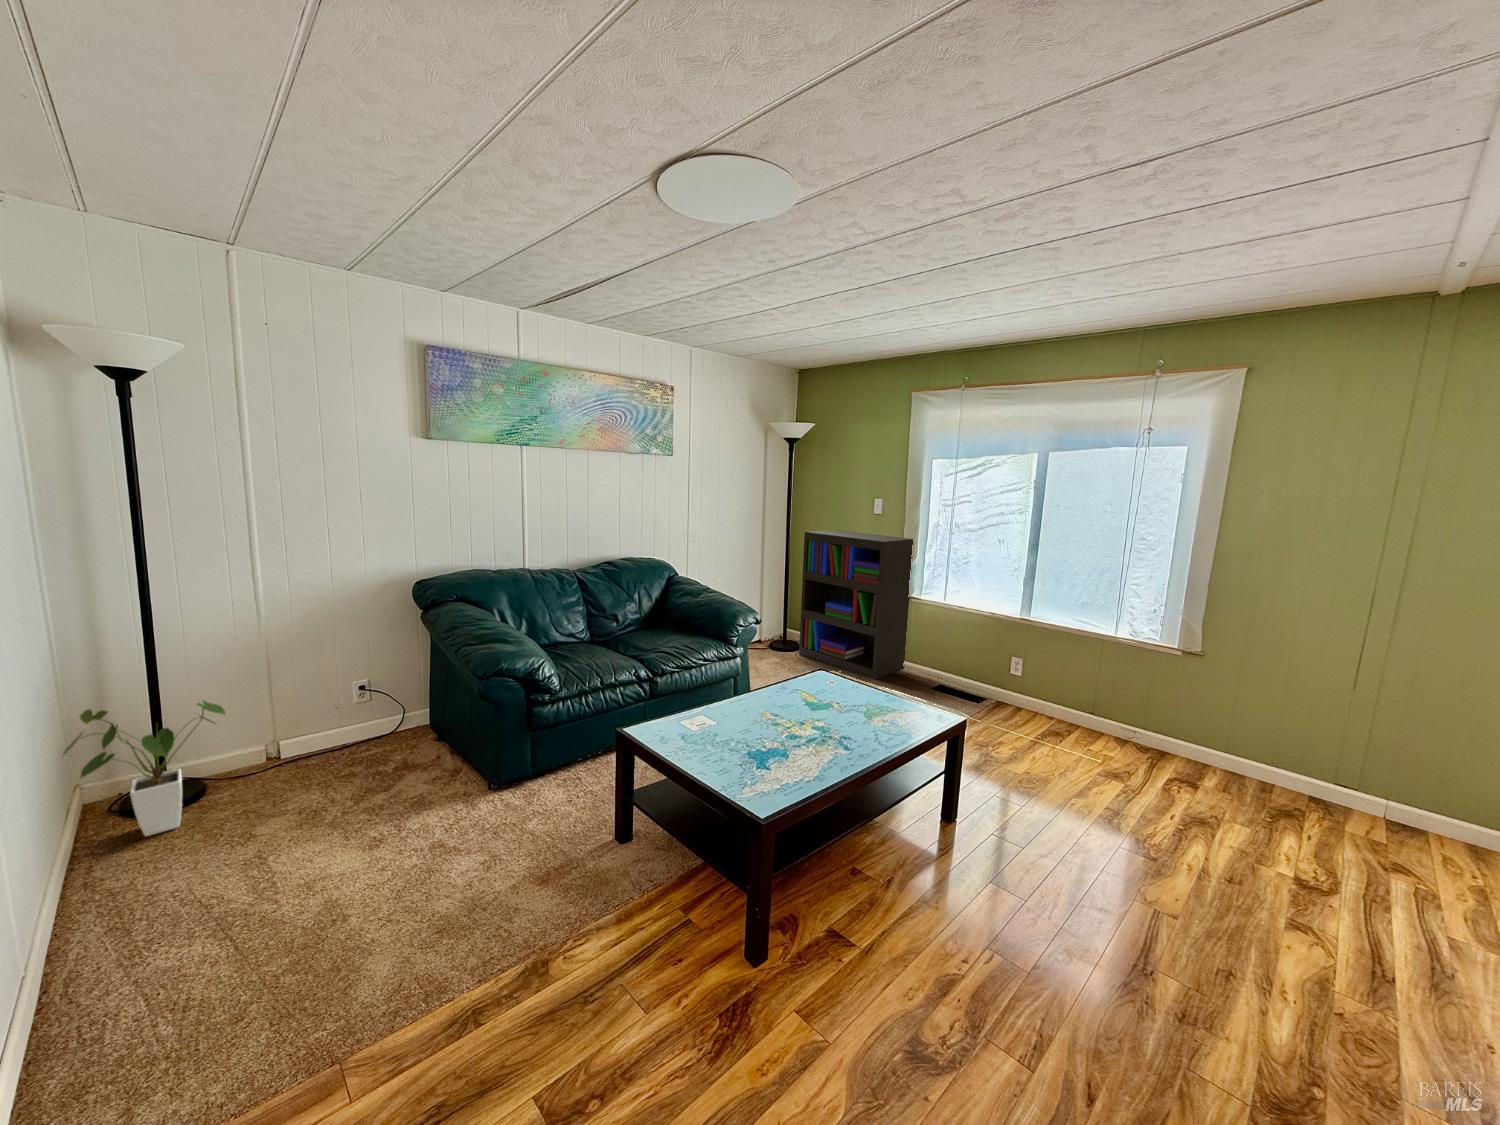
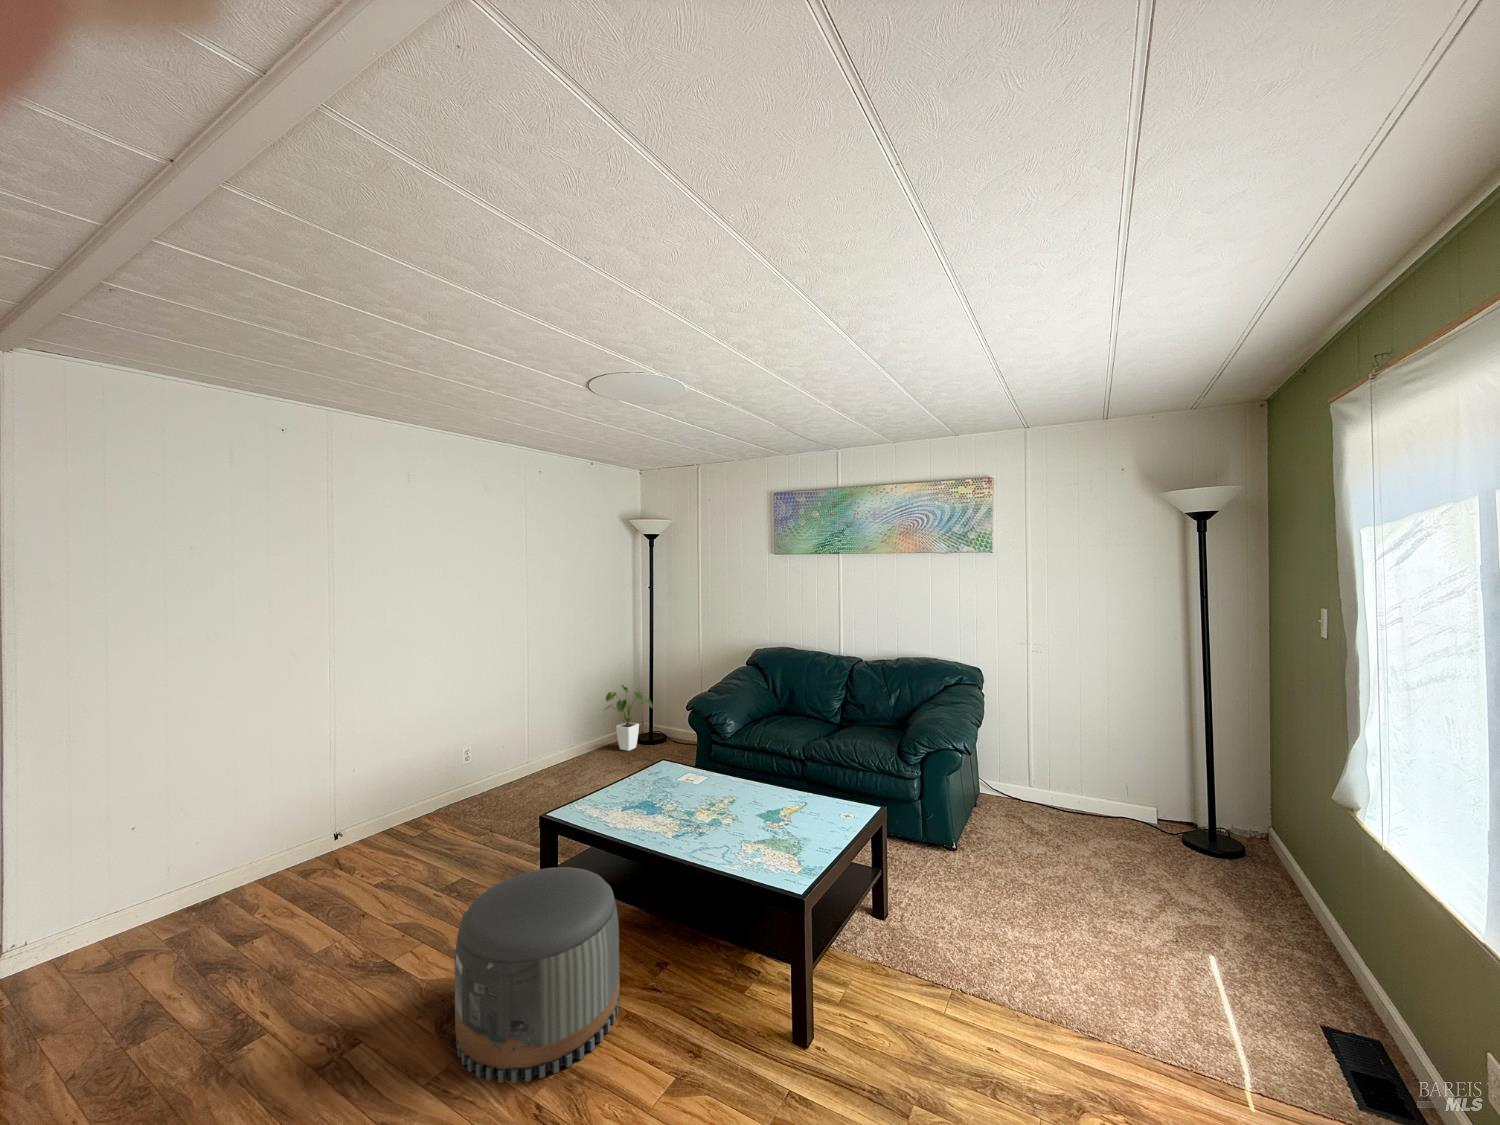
bookshelf: present [799,530,914,679] -> none [1180,657,1341,975]
pouf: none [838,804,1027,1048] -> present [455,867,620,1083]

